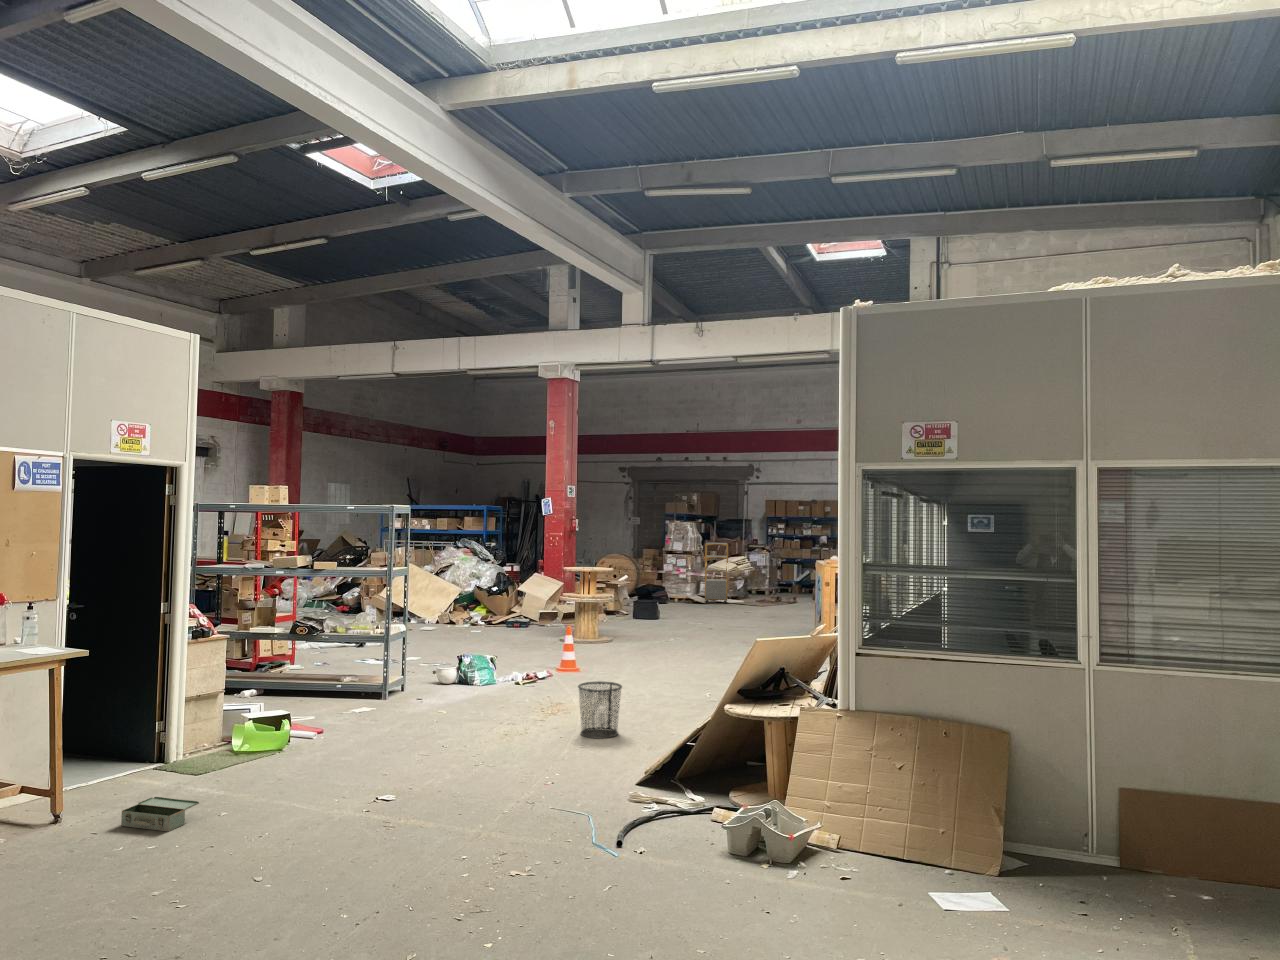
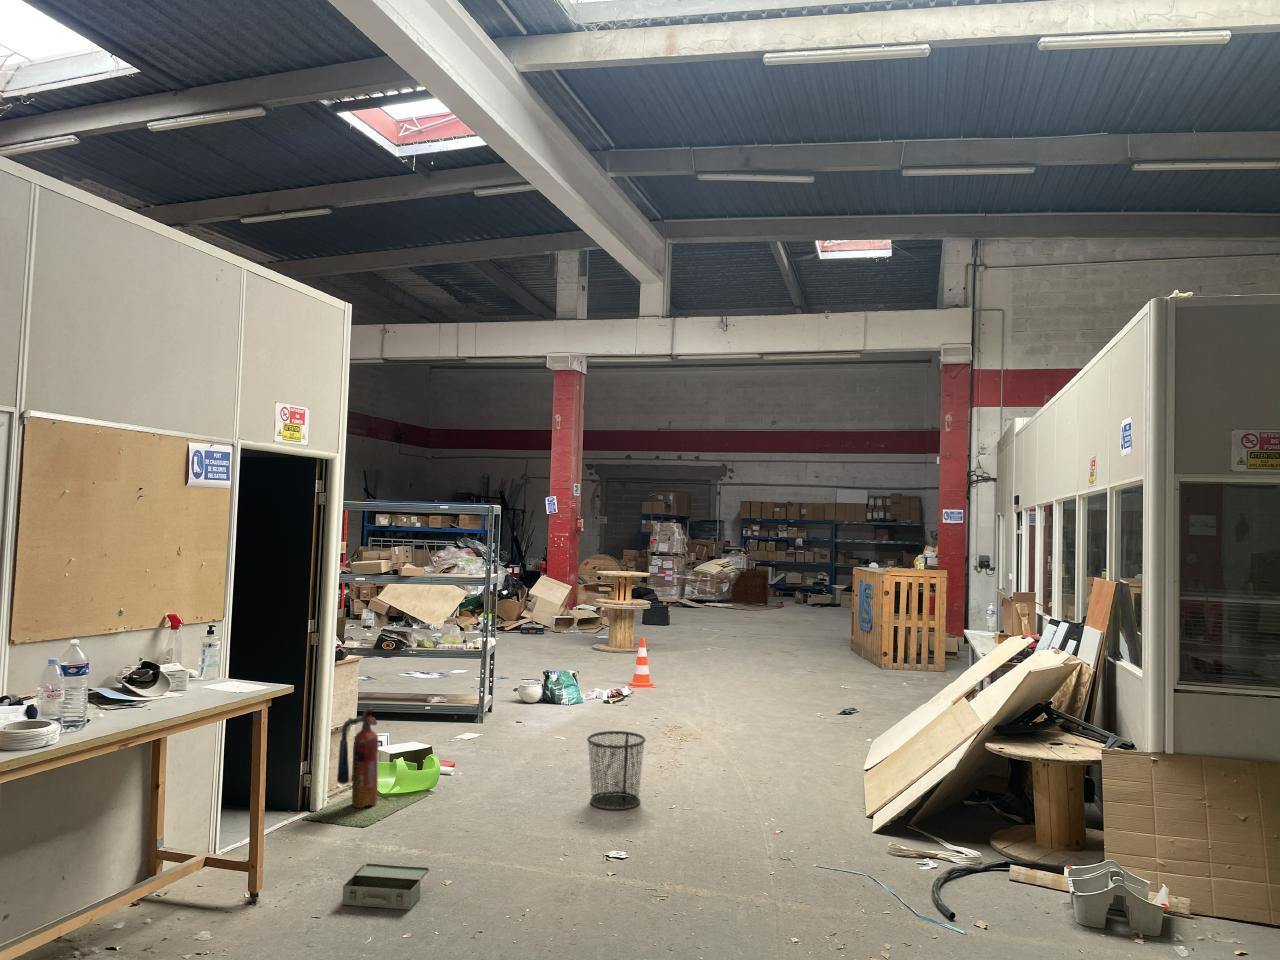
shelving unit: present [705,543,728,604] -> none [690,543,715,605]
wooden crate: none [741,568,786,603] -> present [724,569,769,604]
fire extinguisher: none [189,677,227,761] -> present [337,708,378,808]
waste bin: present [578,681,622,738] -> present [587,731,645,810]

